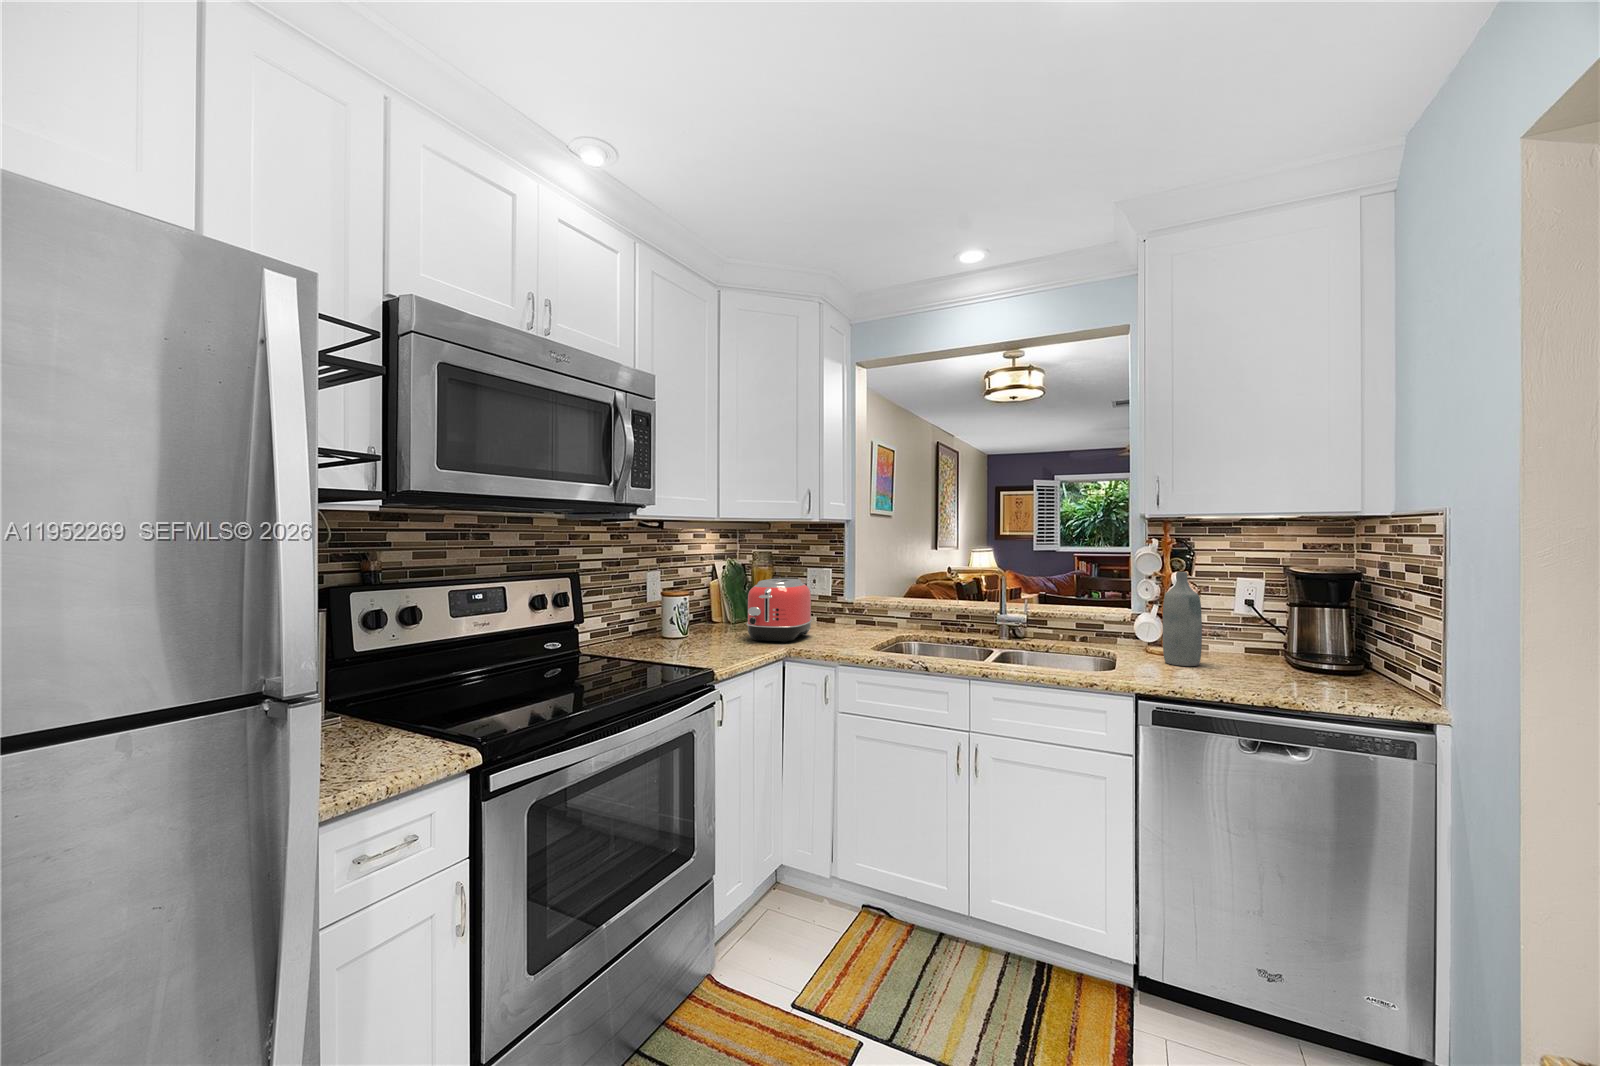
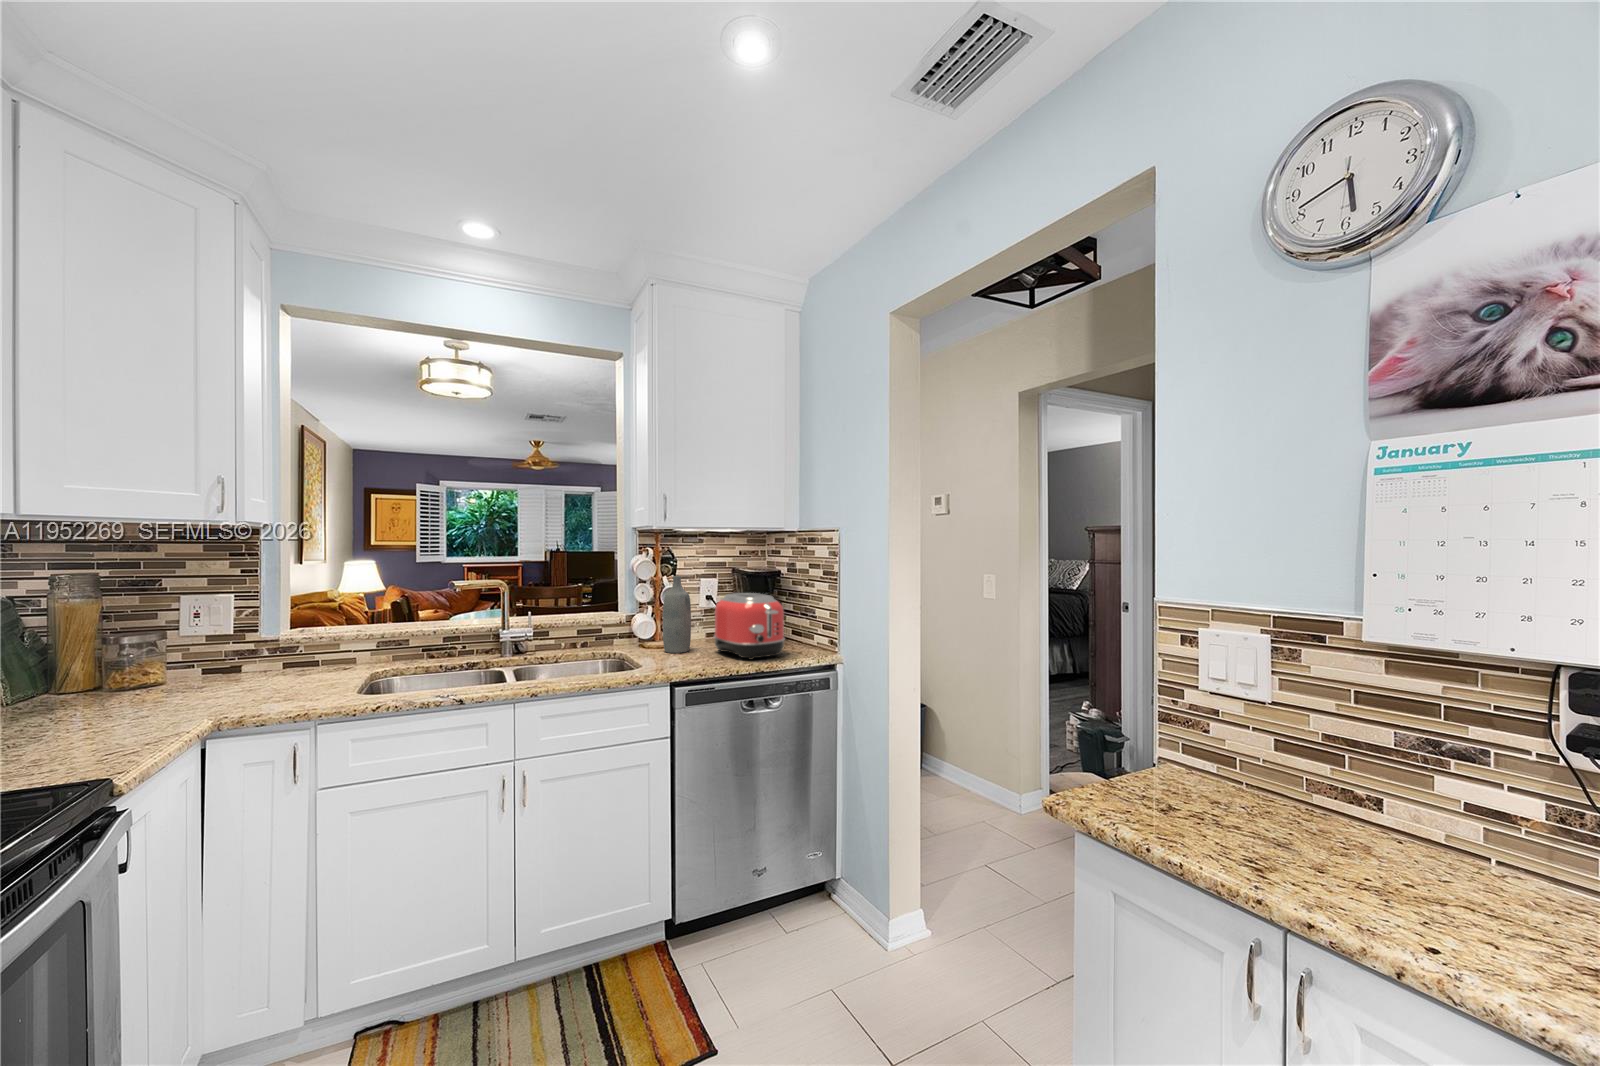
toaster: present [747,579,812,643] -> present [714,593,785,660]

